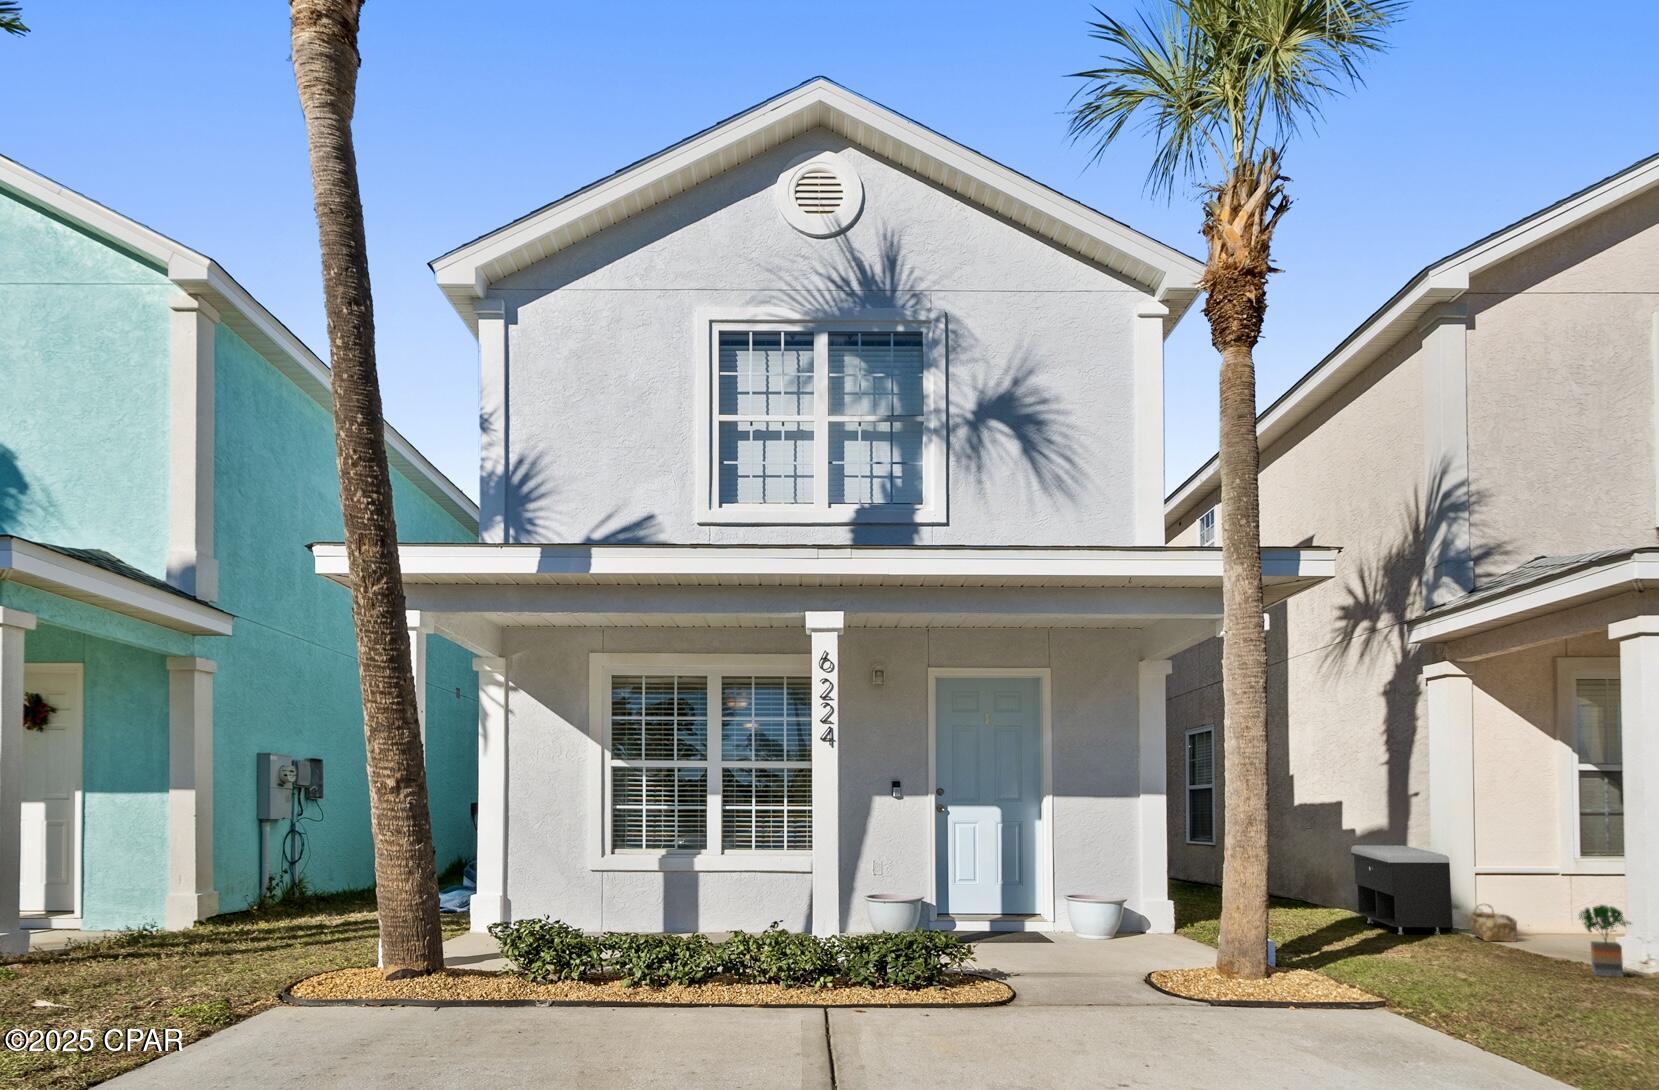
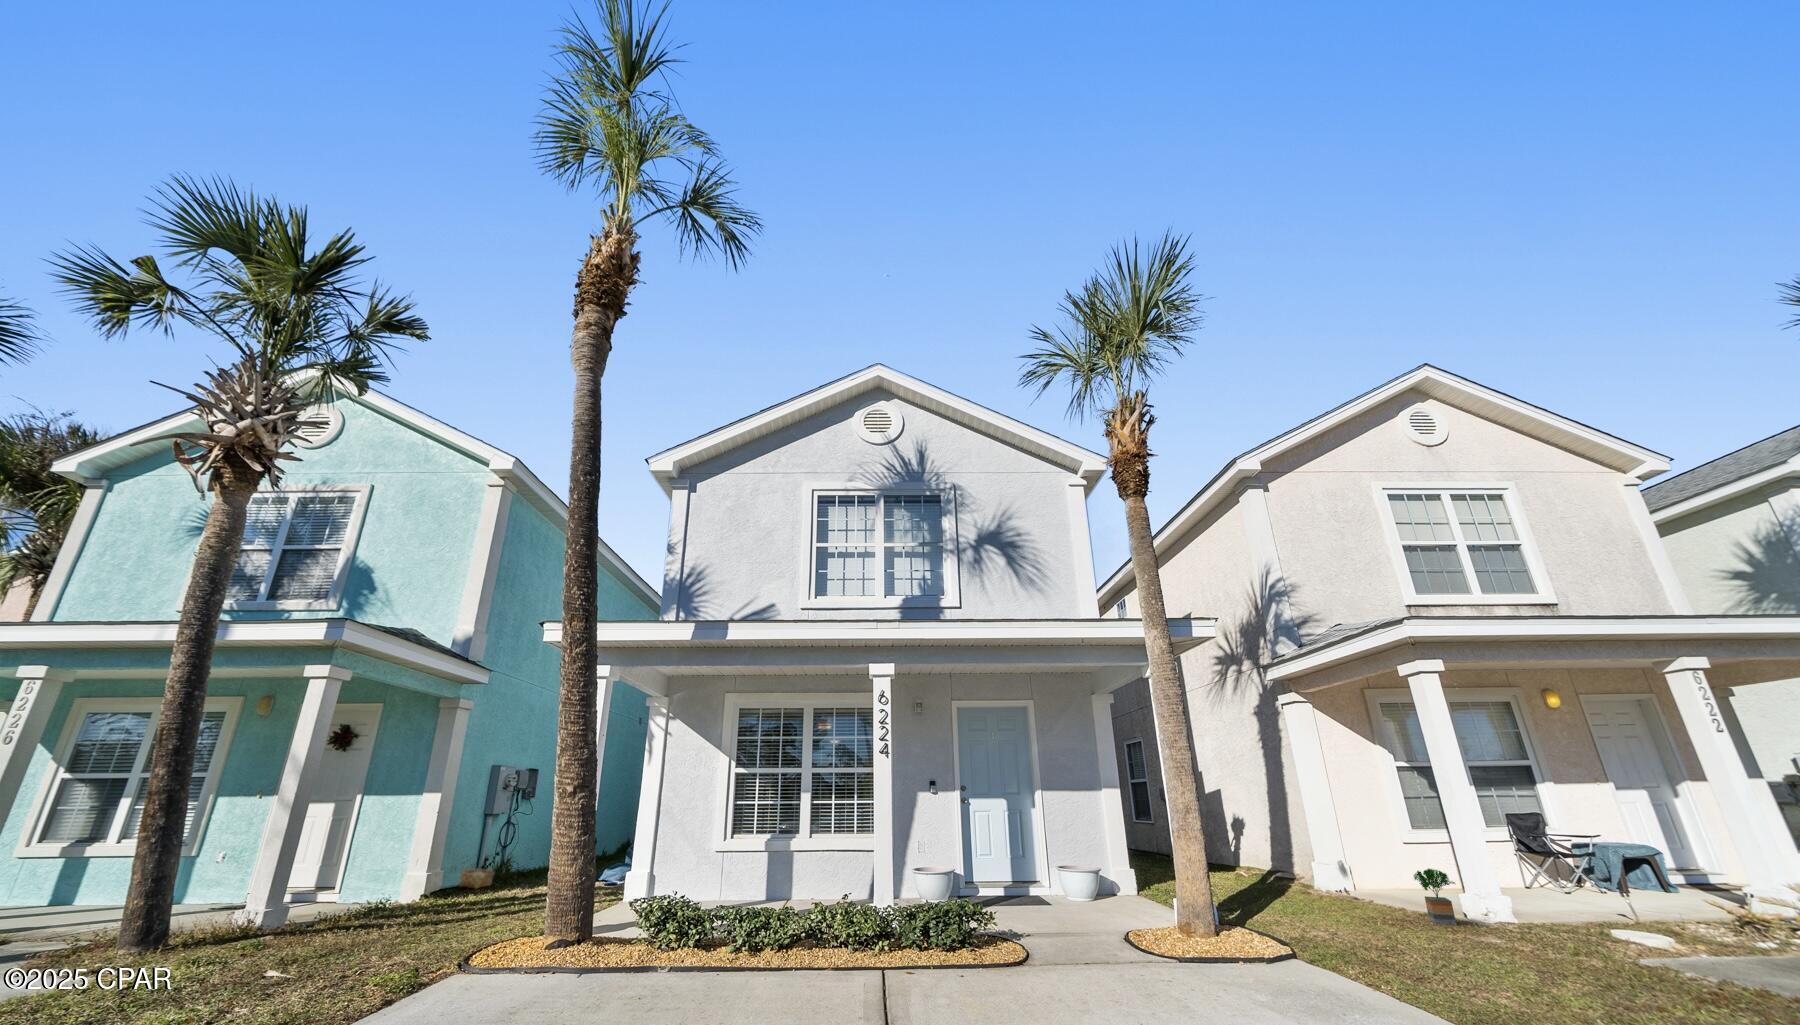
storage bench: present [1351,845,1452,934] -> none [1223,822,1302,887]
woven basket: present [1470,904,1517,942] -> present [459,865,494,888]

